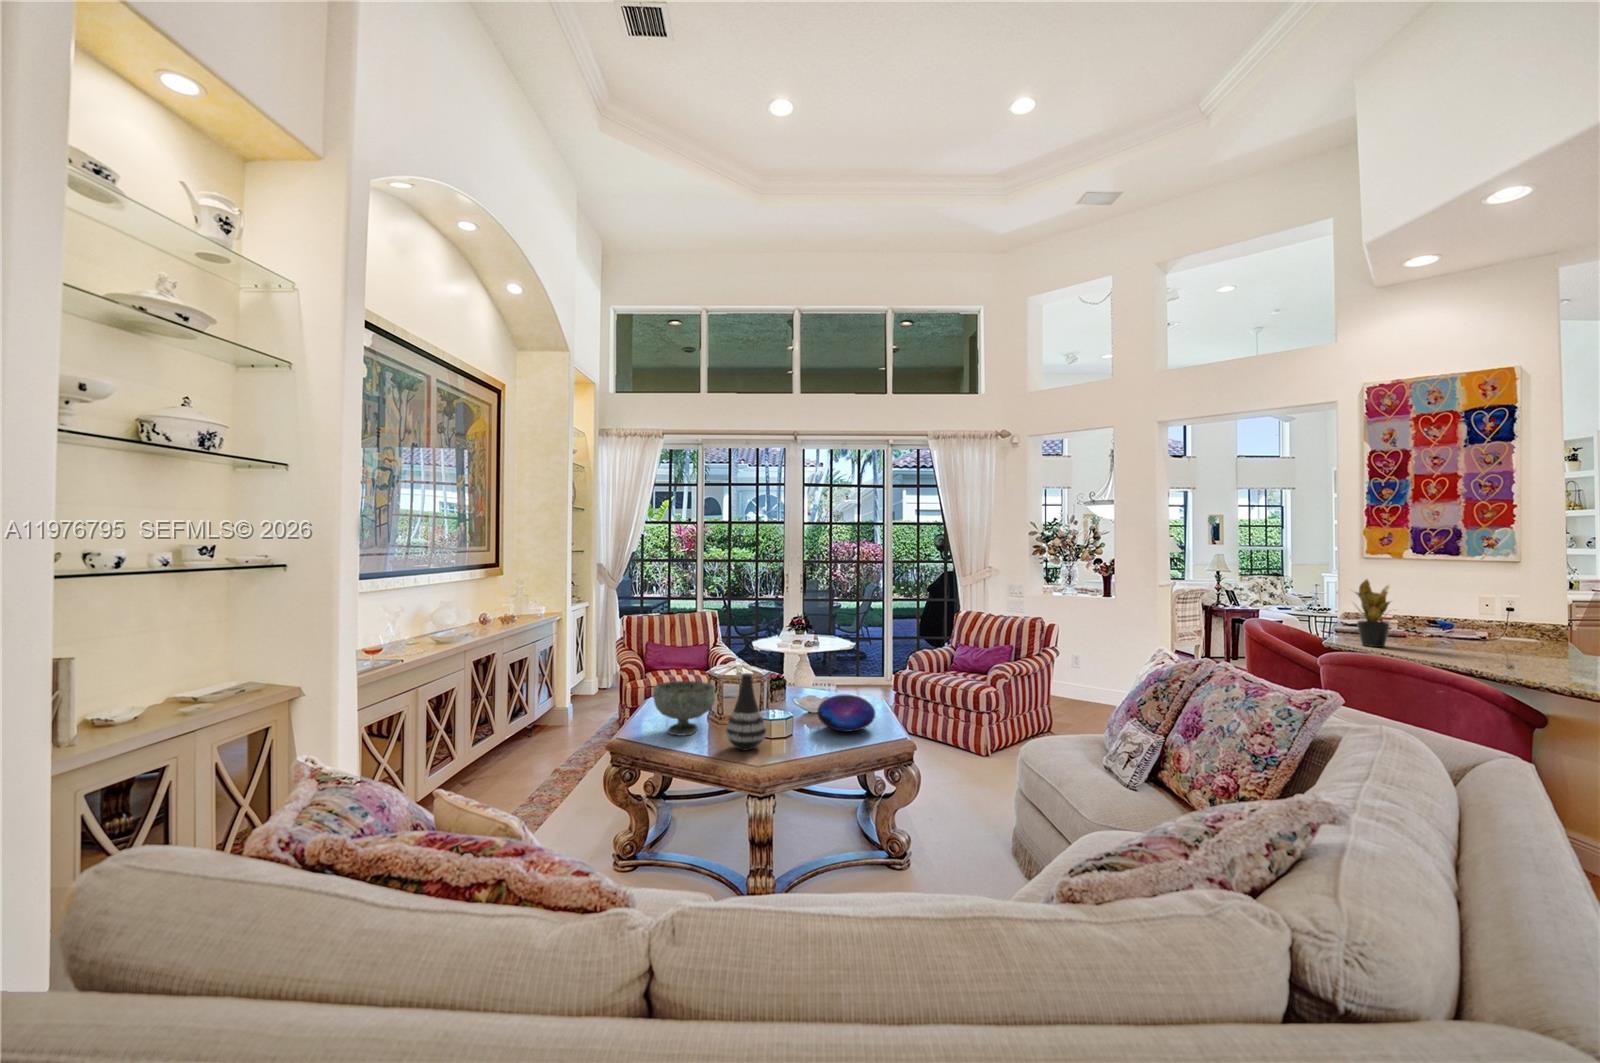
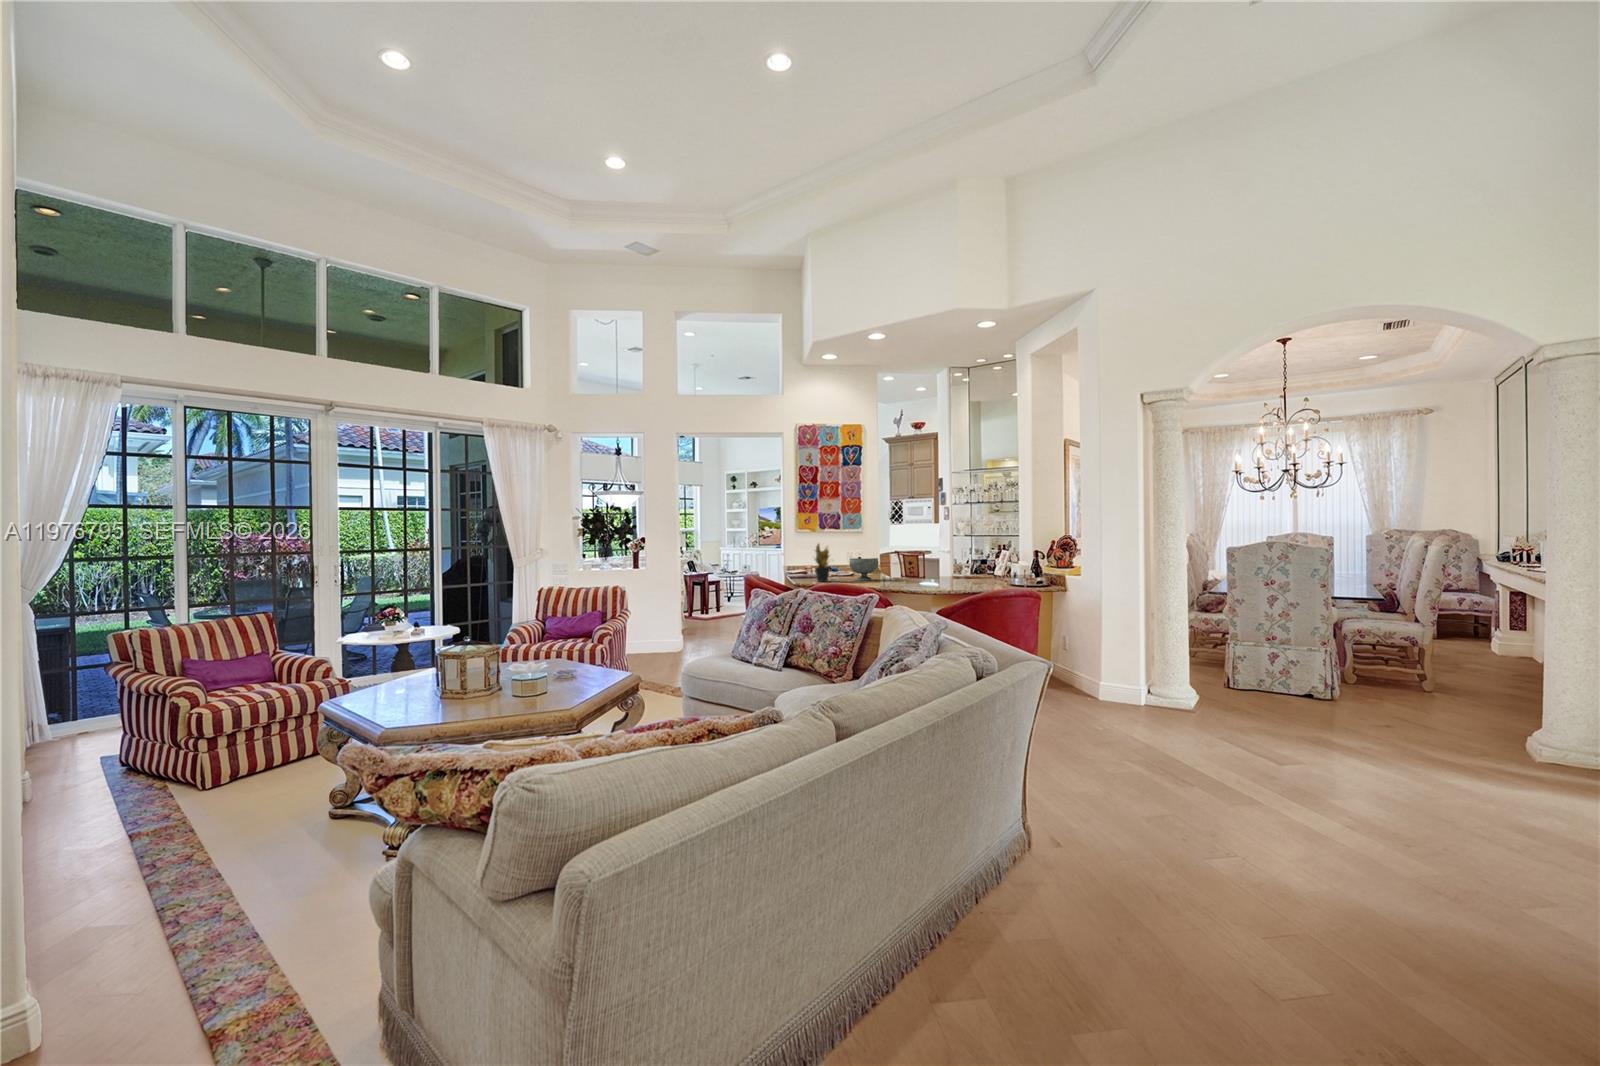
vase: present [726,673,766,751] -> none [503,638,542,707]
decorative bowl: present [653,681,716,736] -> present [849,558,879,581]
decorative orb: present [817,695,875,732] -> none [552,650,603,679]

